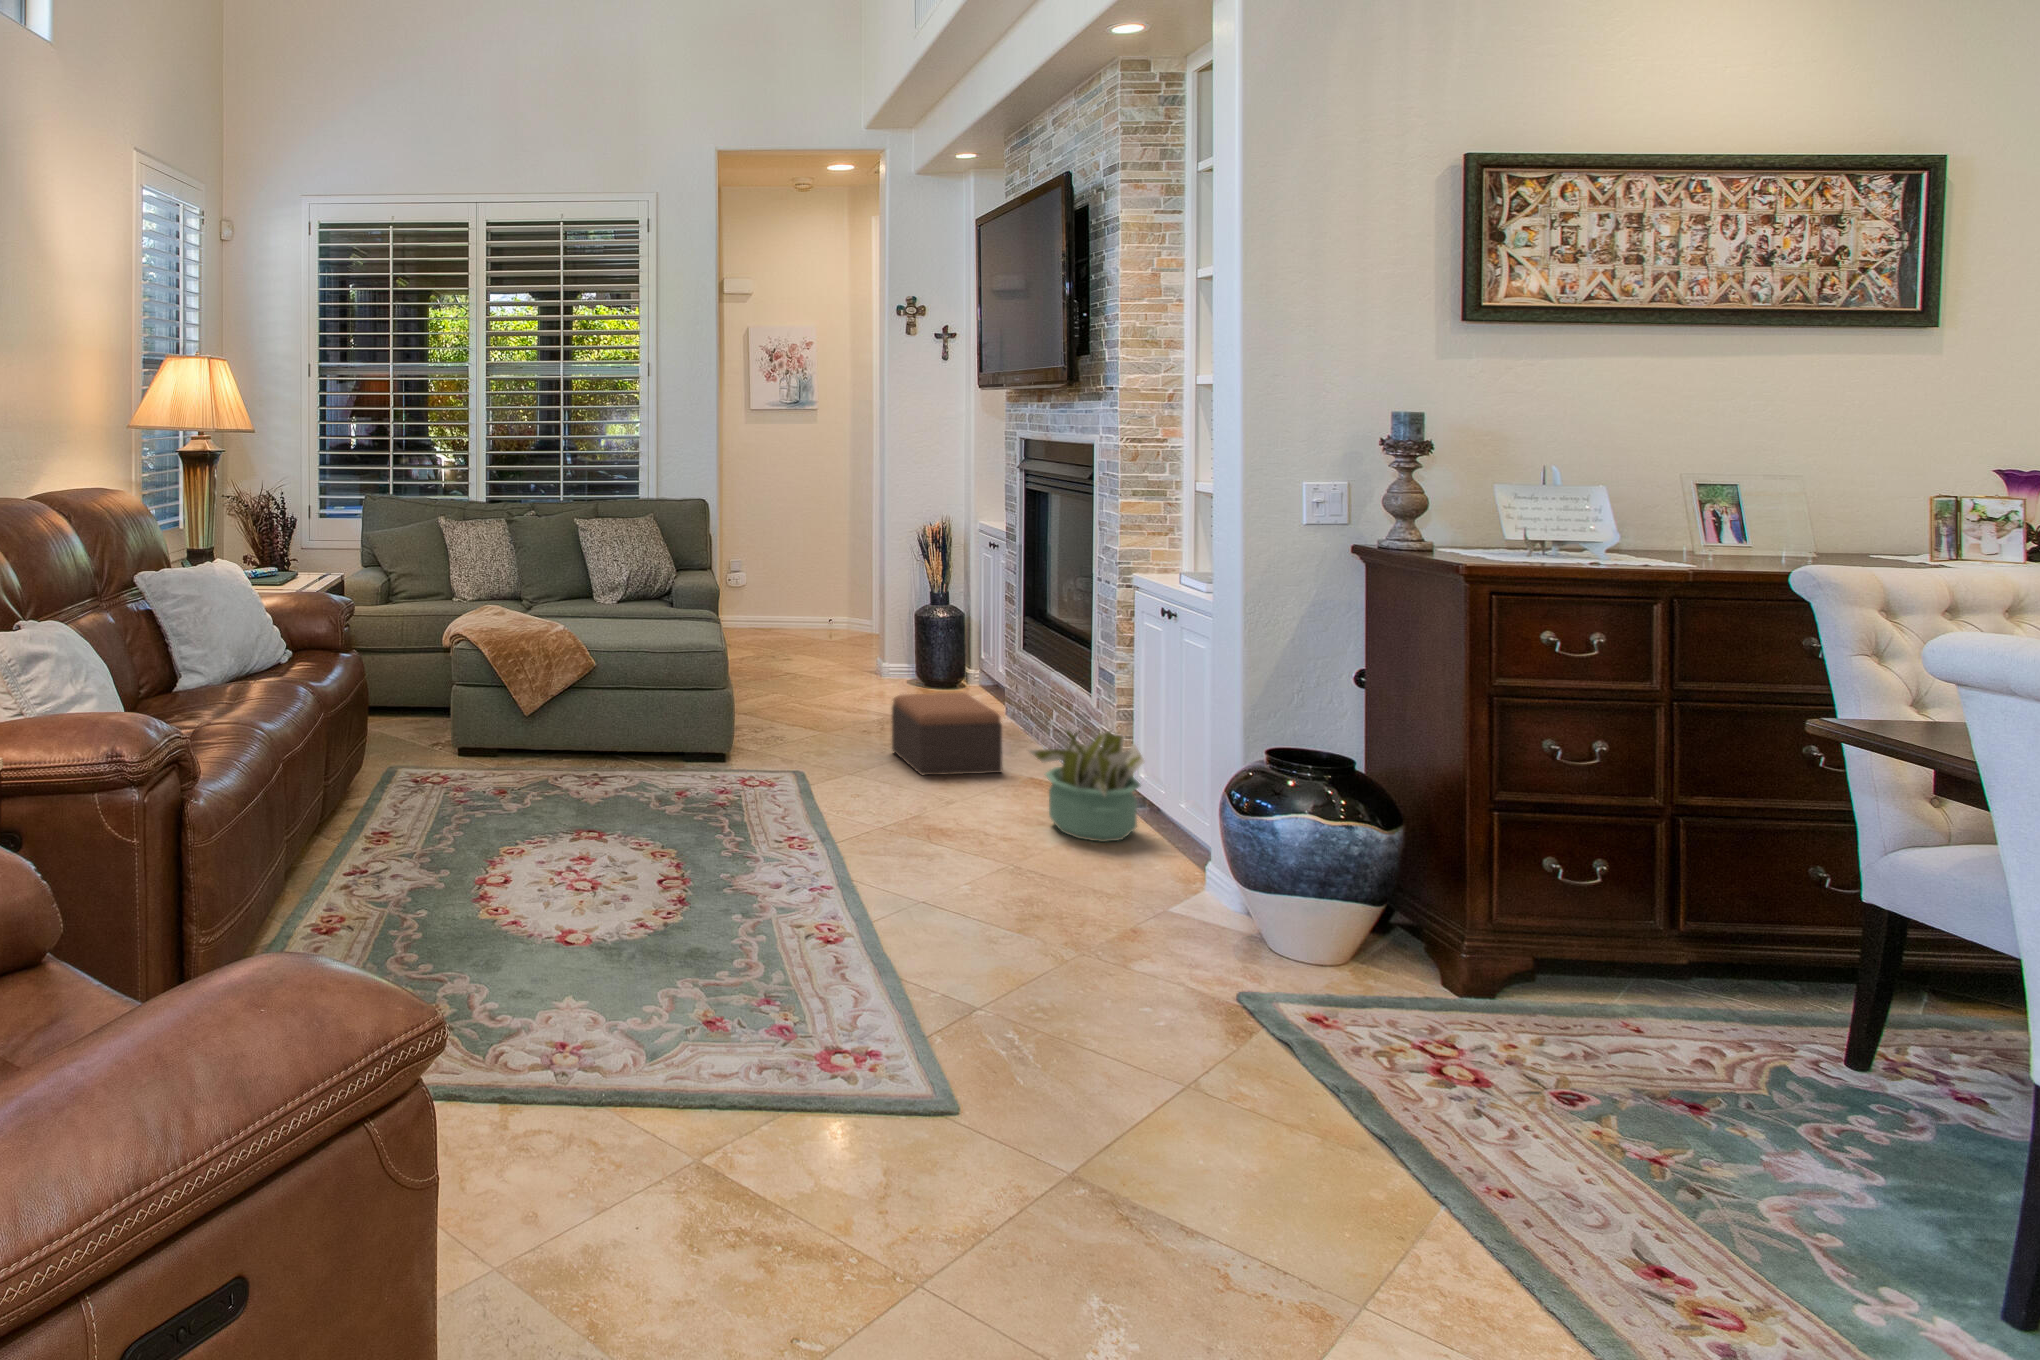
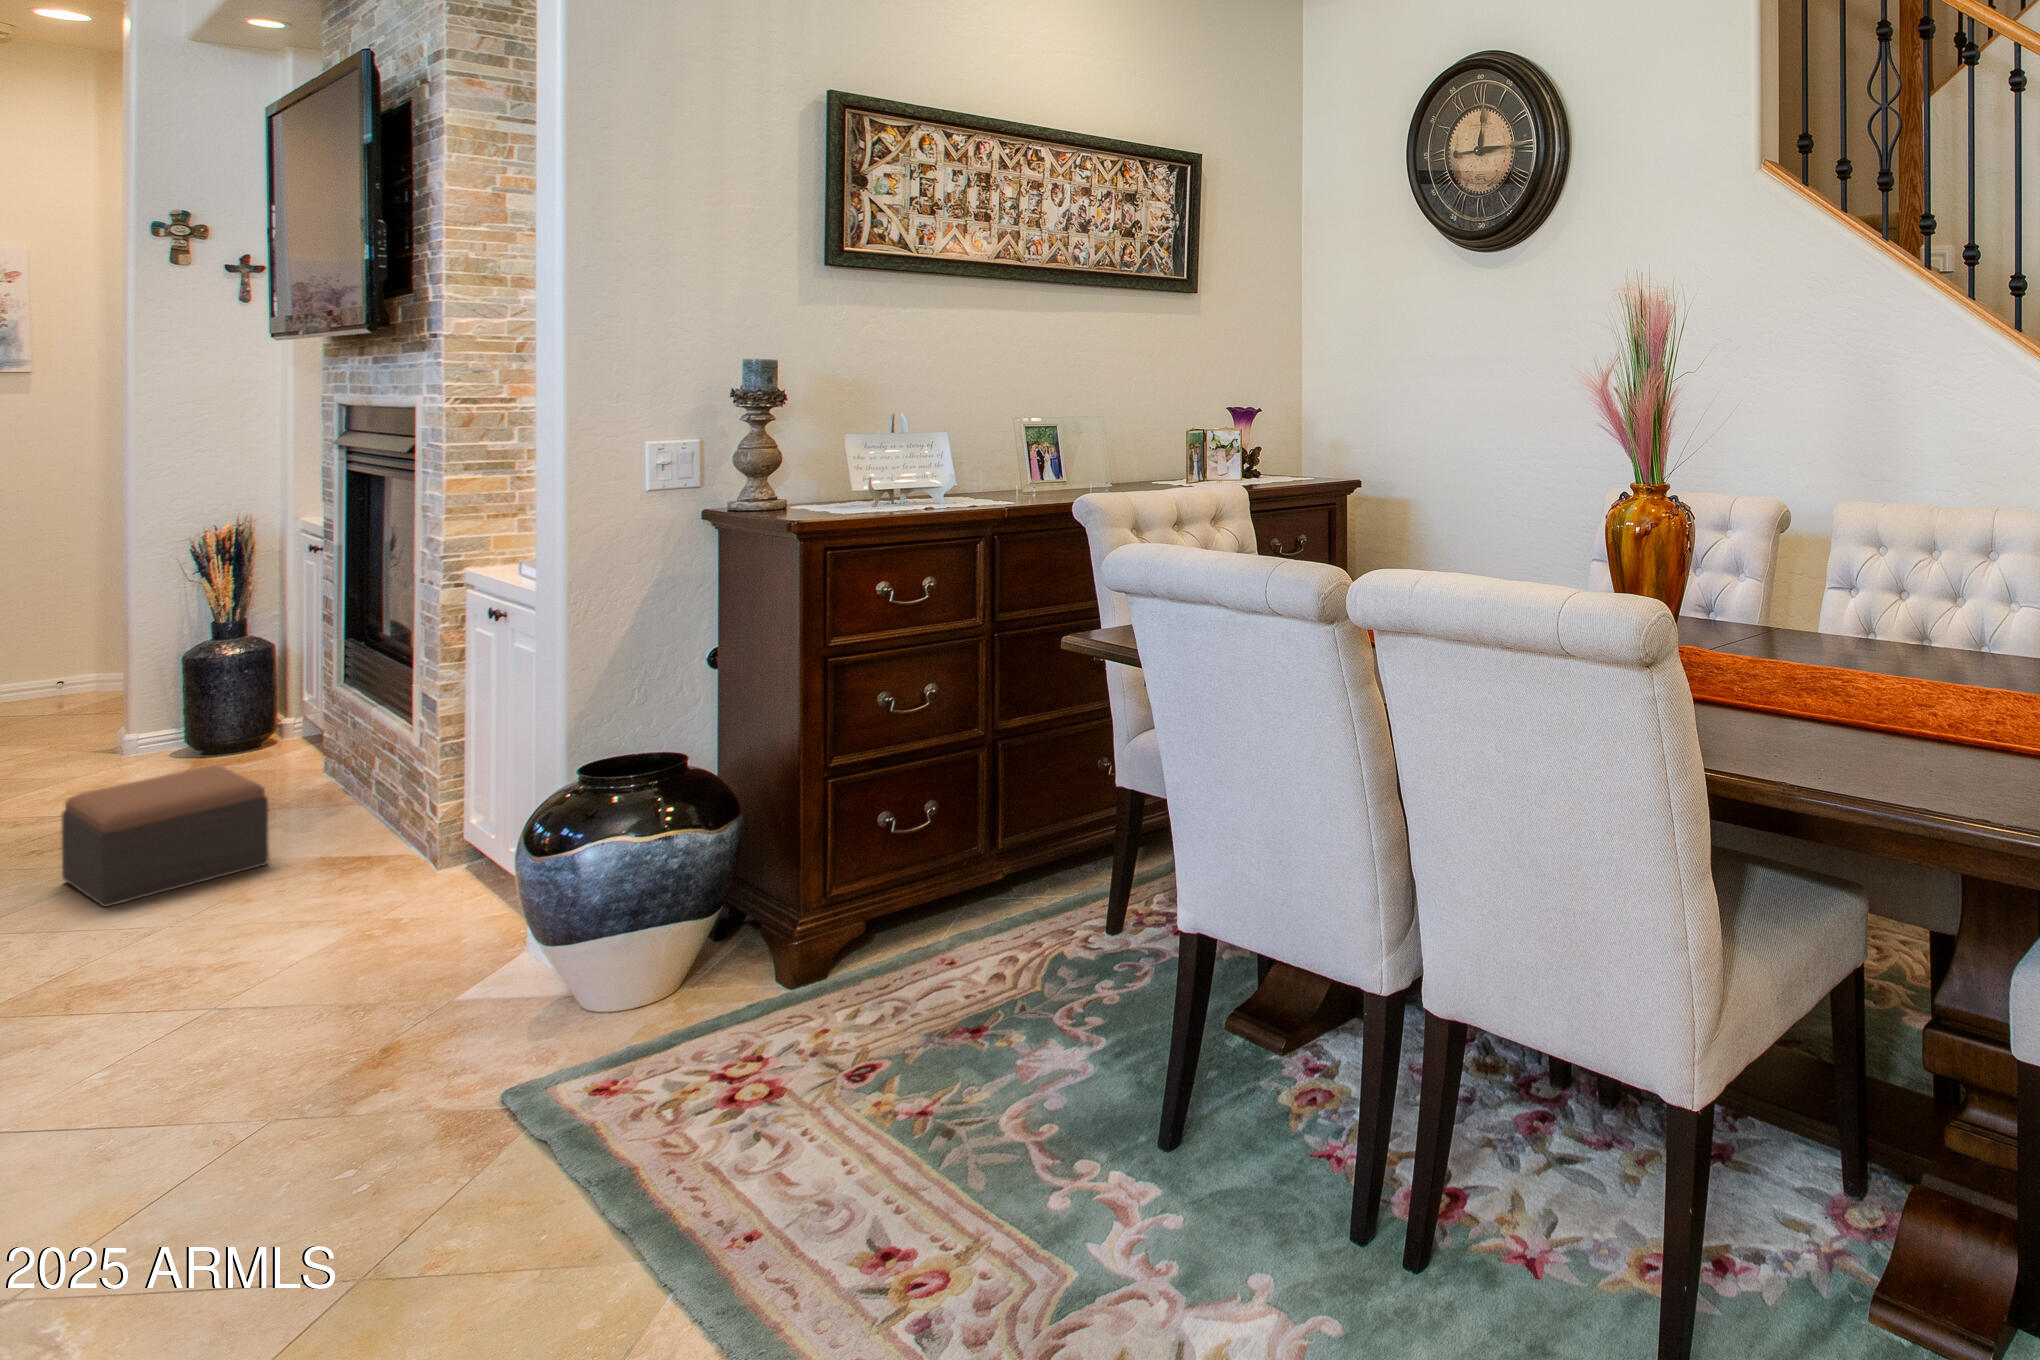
decorative plant: present [1030,730,1144,842] -> none [277,774,460,932]

